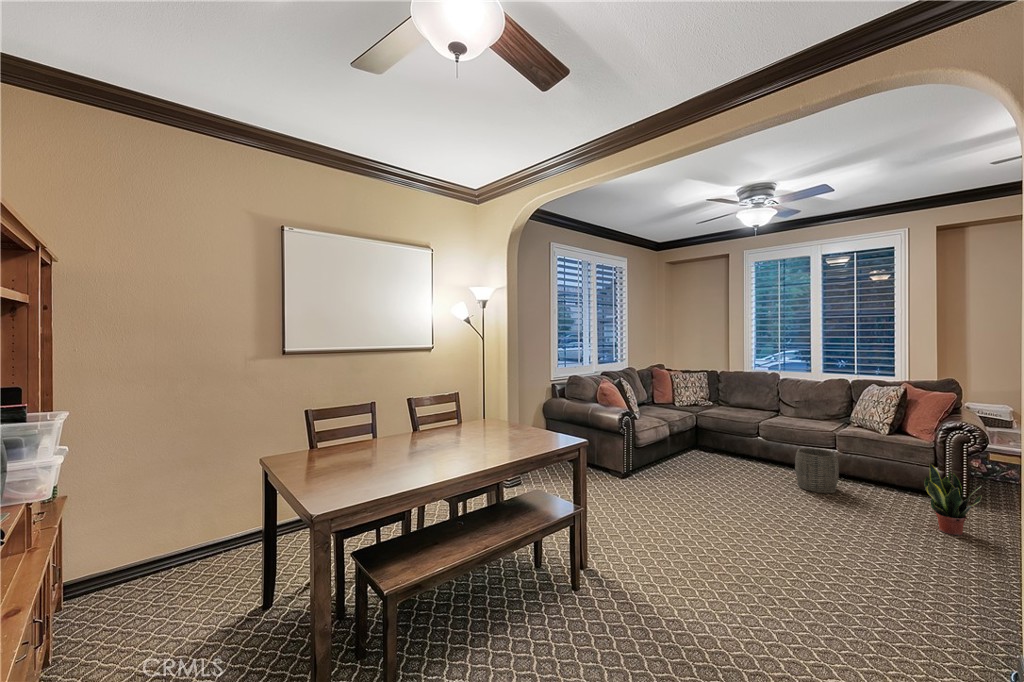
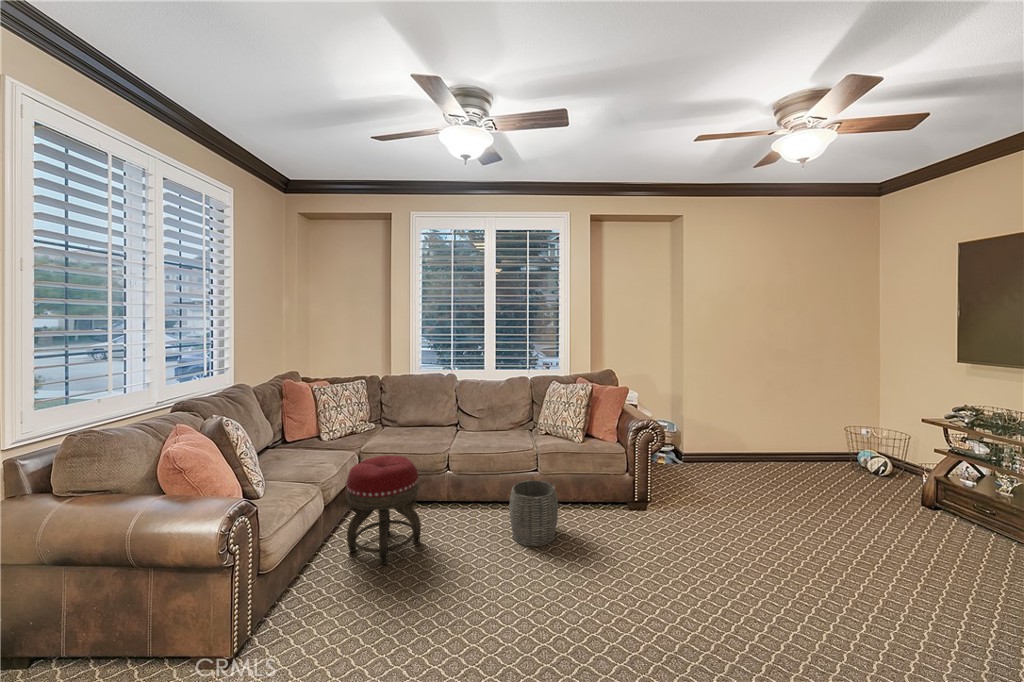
footstool: none [682,413,729,473] -> present [346,456,421,565]
potted plant: present [924,463,982,535] -> none [660,489,717,572]

